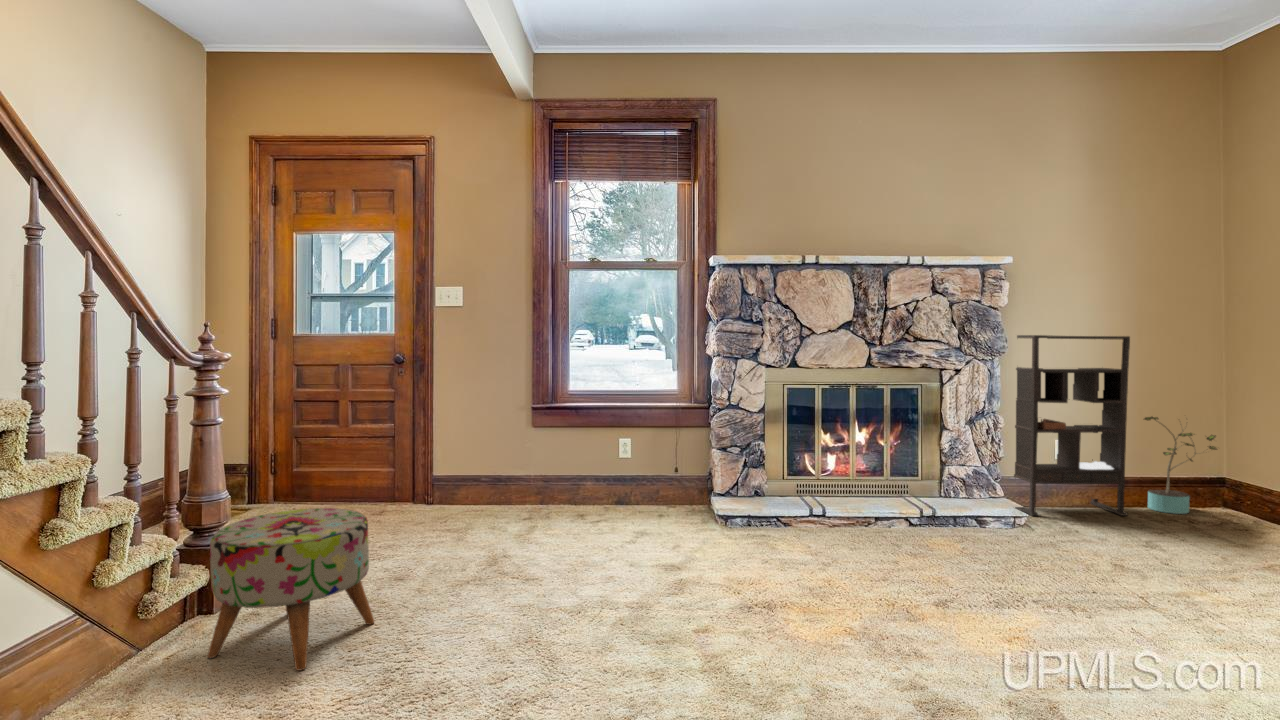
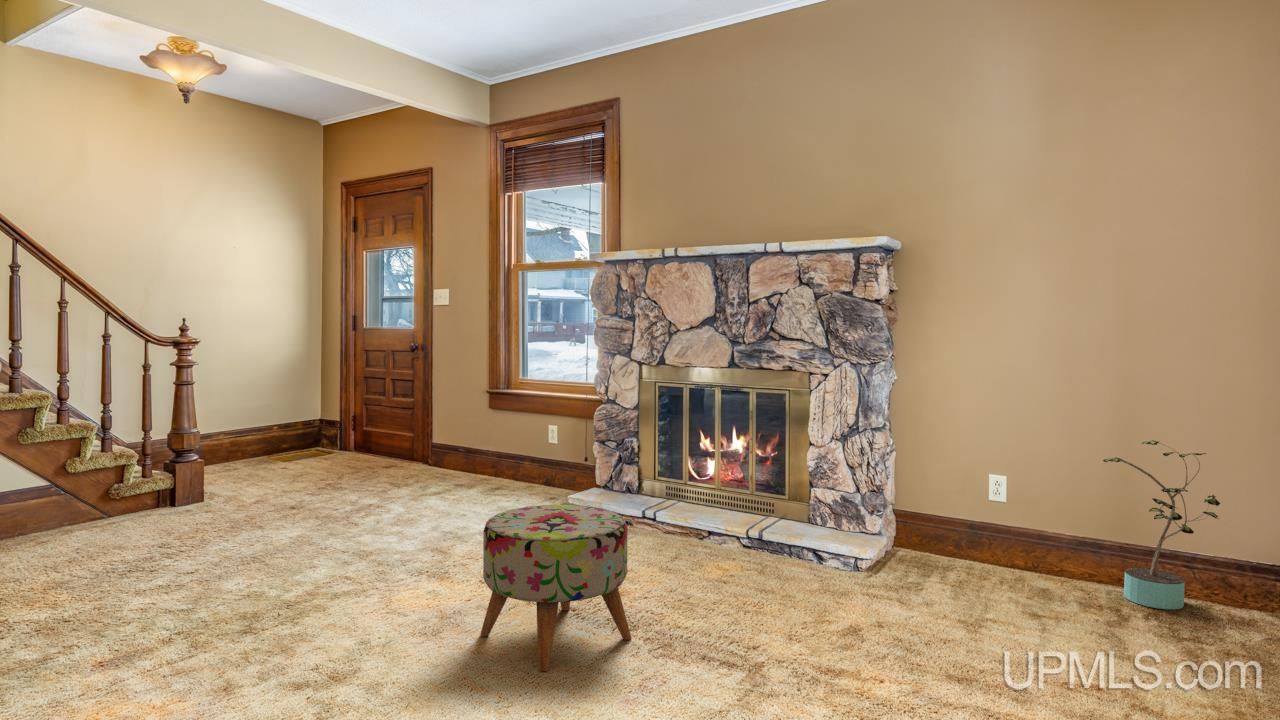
bookshelf: present [1014,335,1130,516] -> none [913,335,1067,593]
ottoman: present [207,508,374,670] -> present [480,505,631,671]

